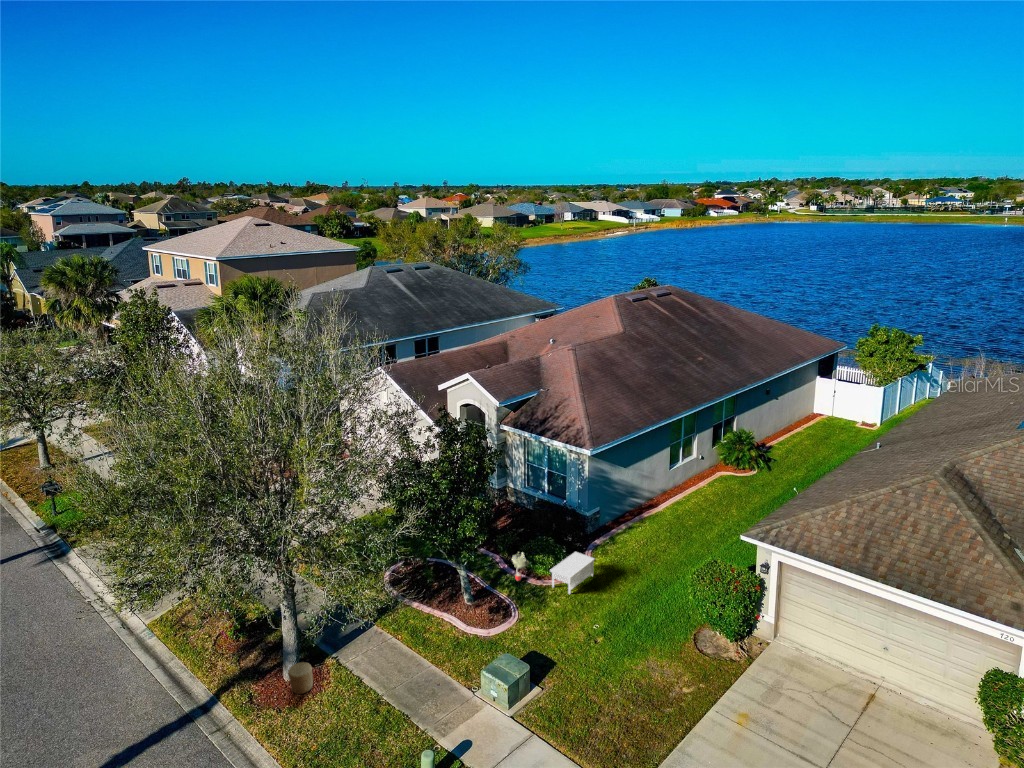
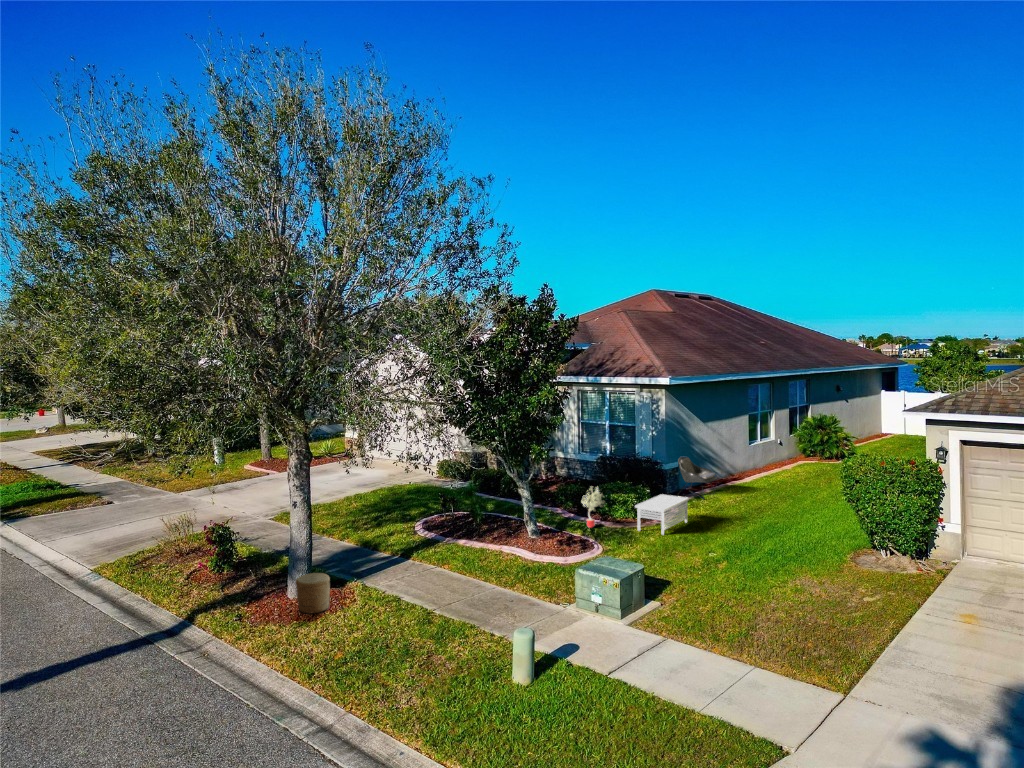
lounge chair: none [598,500,631,539] -> present [678,457,717,499]

